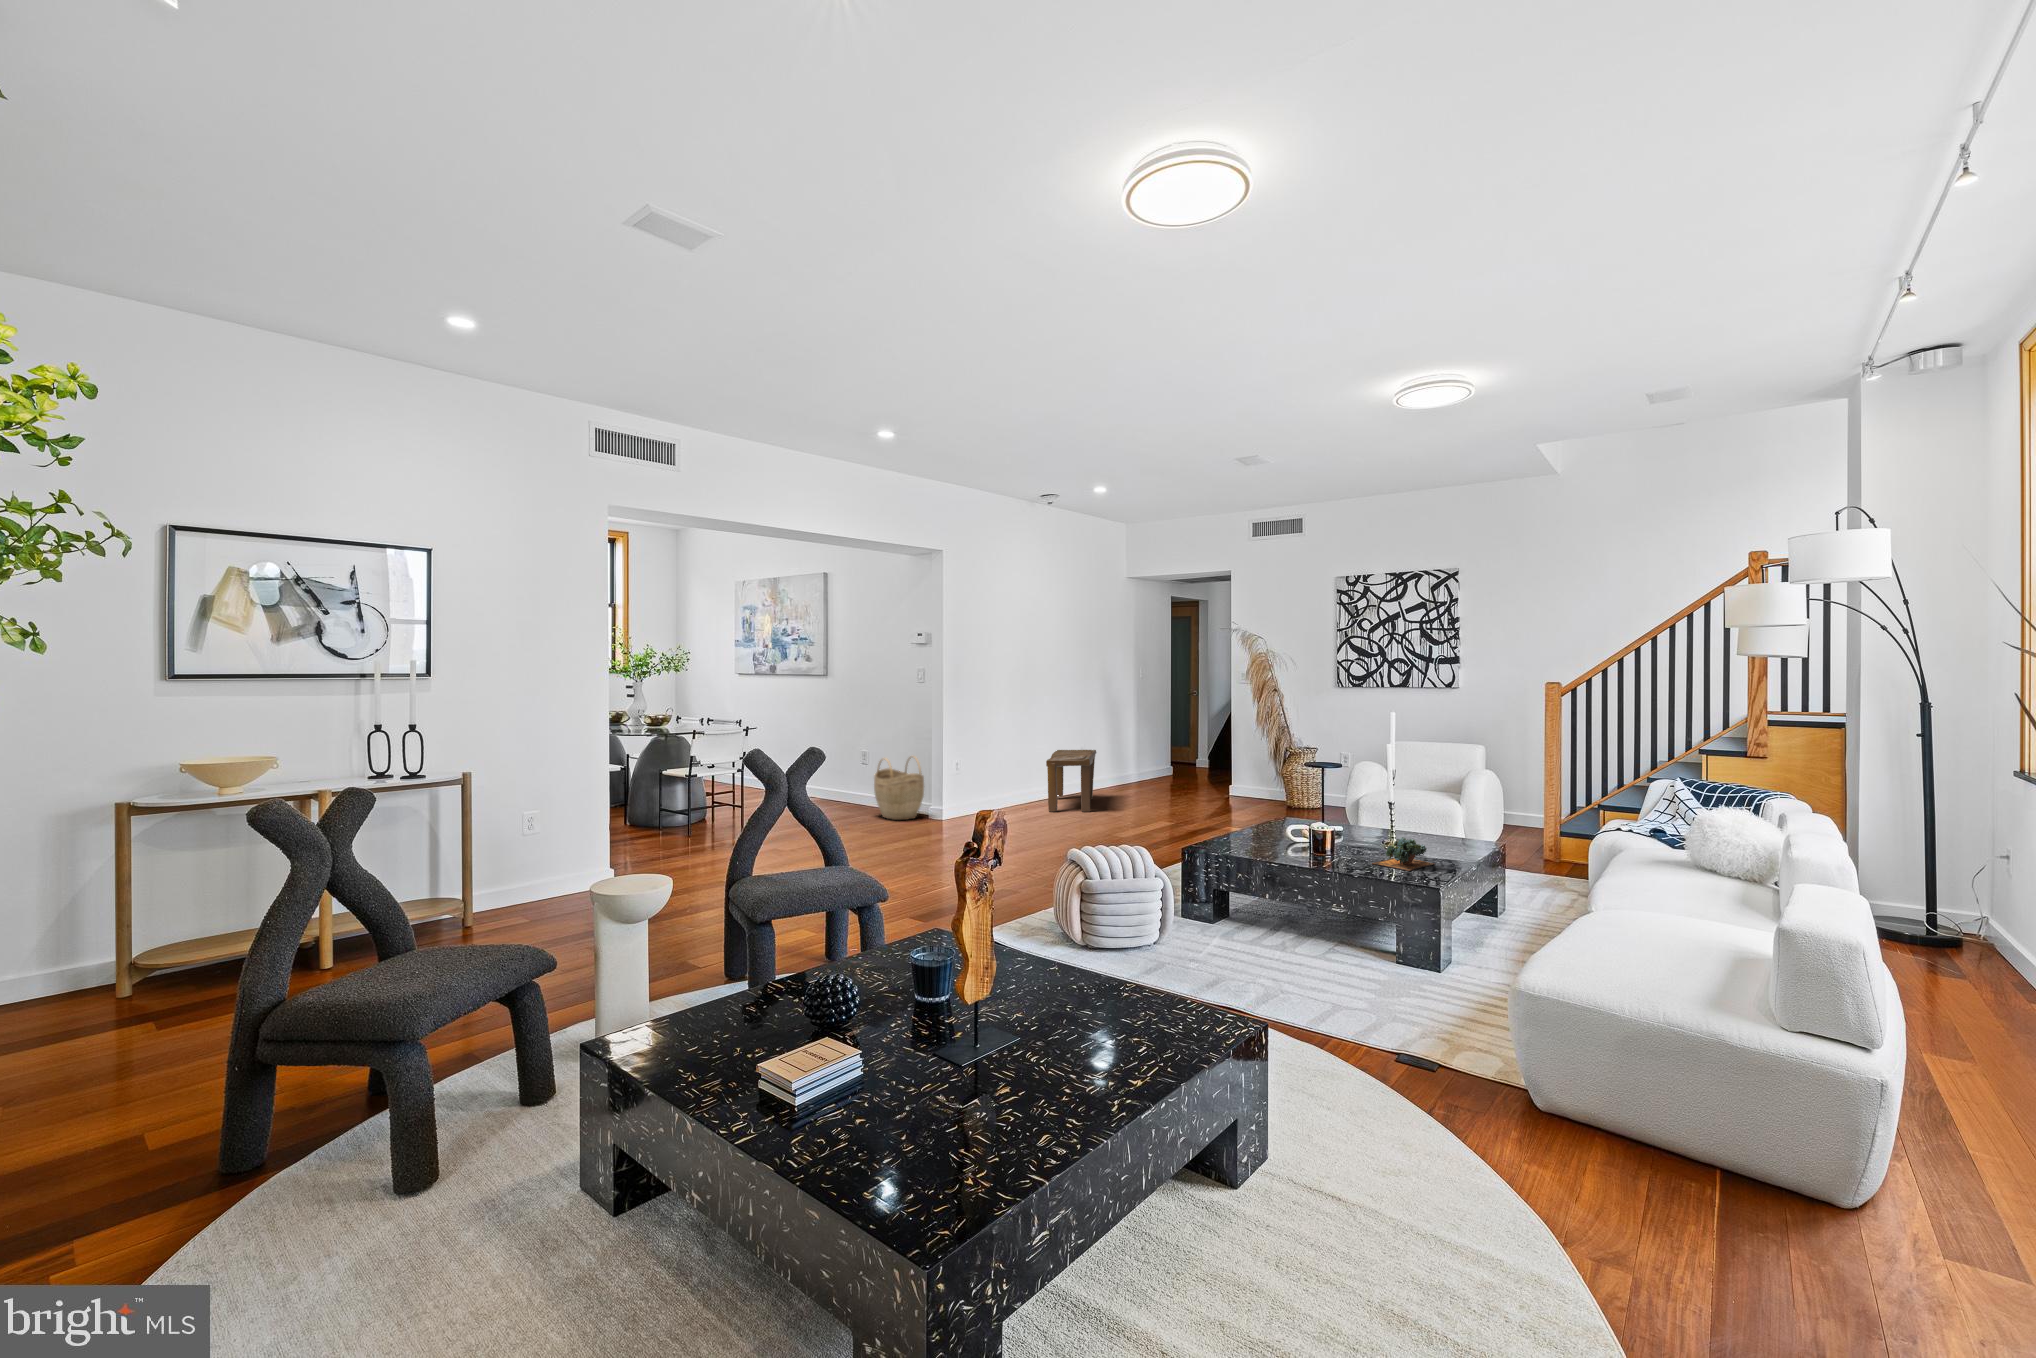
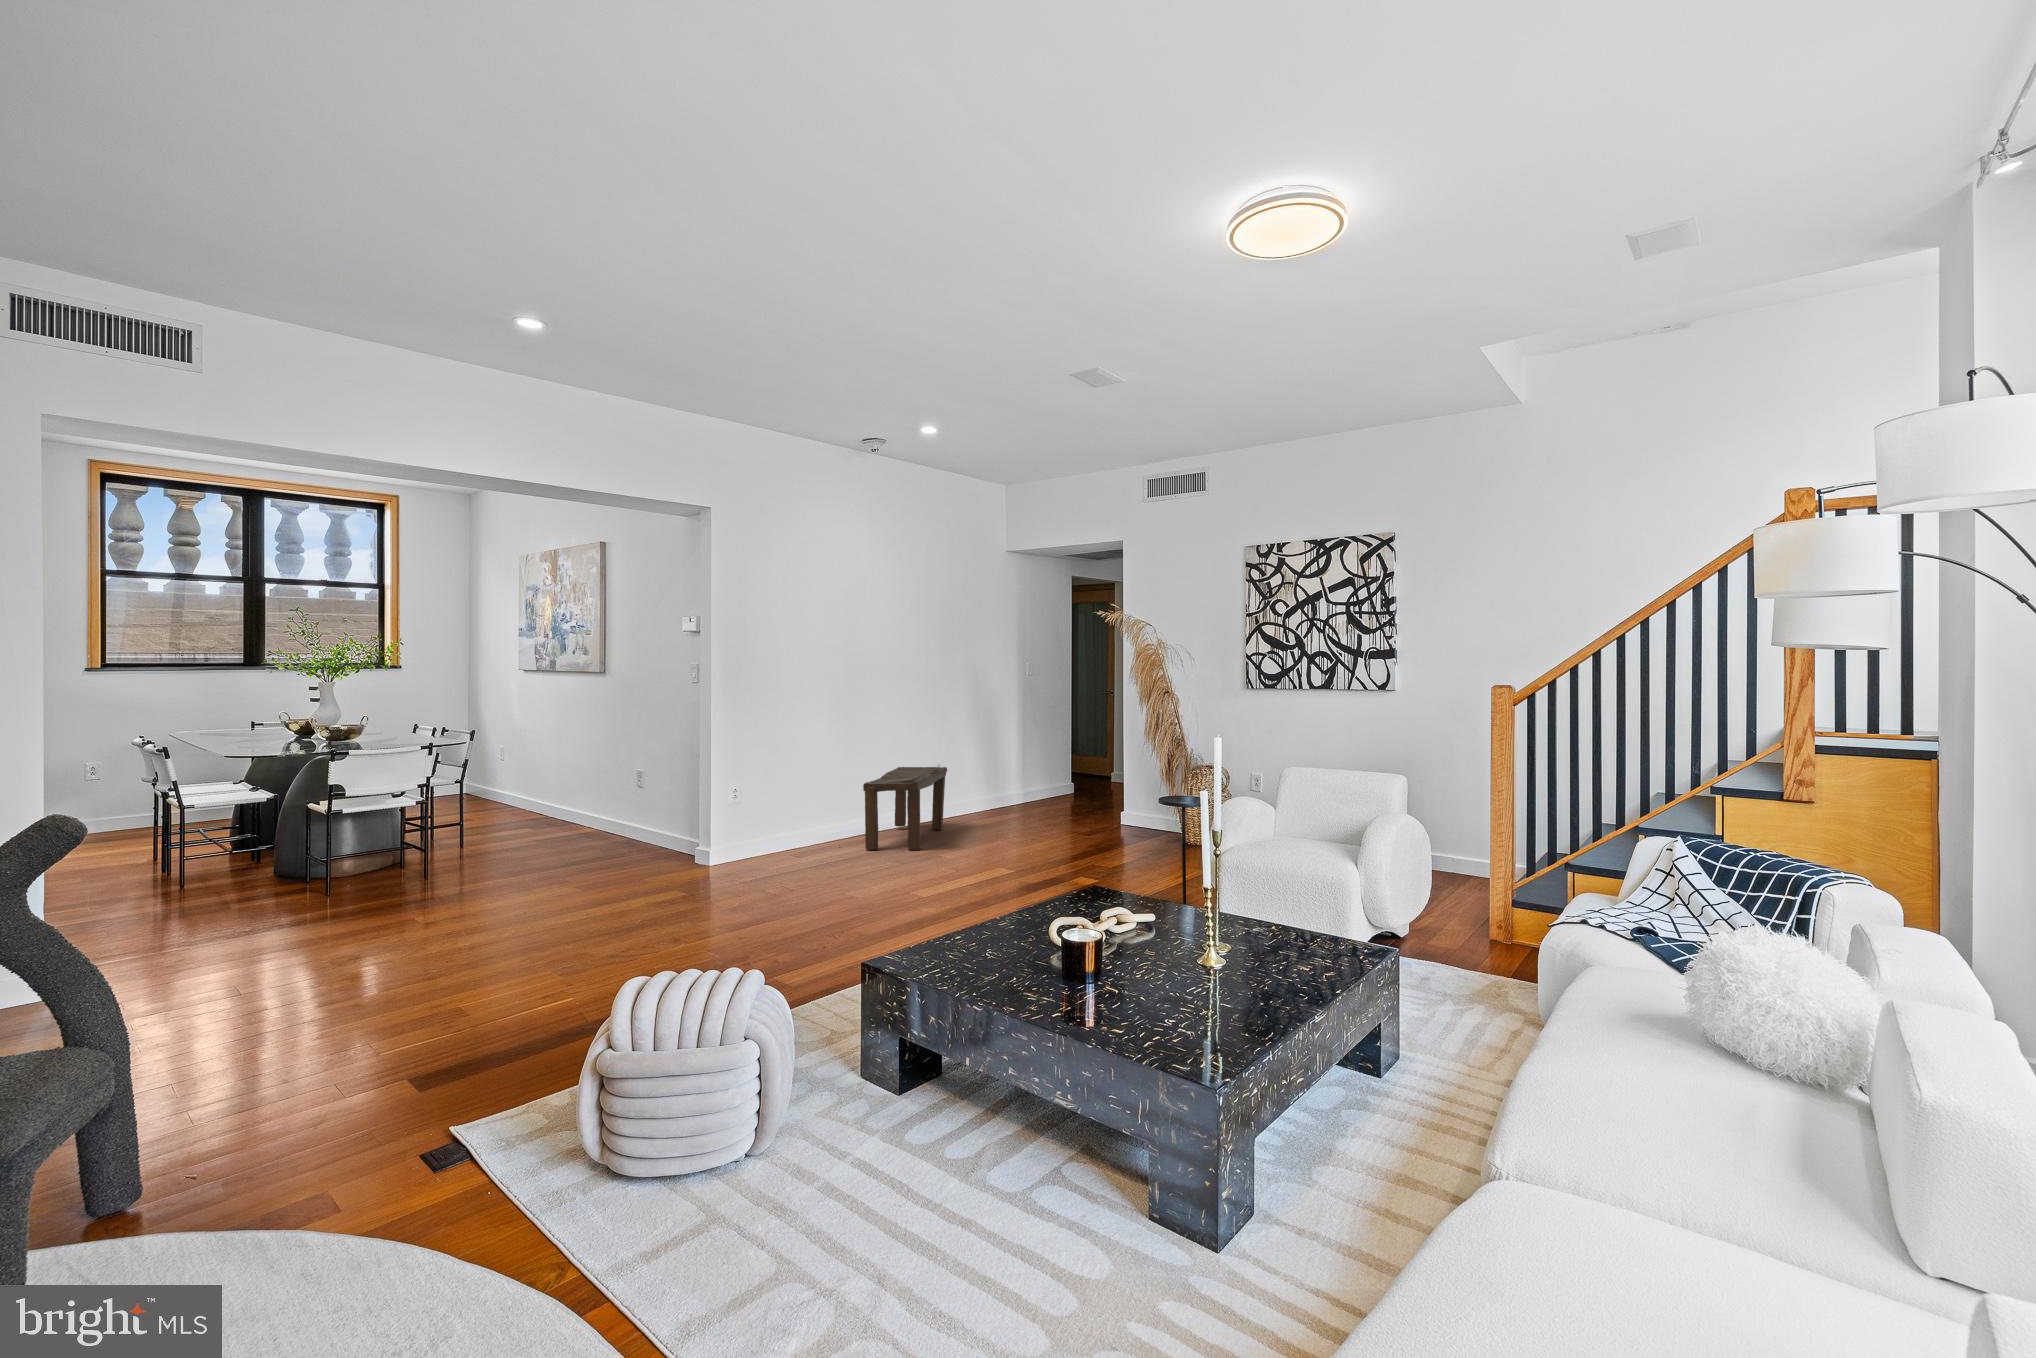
woven basket: present [874,757,924,820] -> none [628,778,693,864]
succulent plant: present [1372,837,1434,871] -> none [1137,960,1249,1030]

